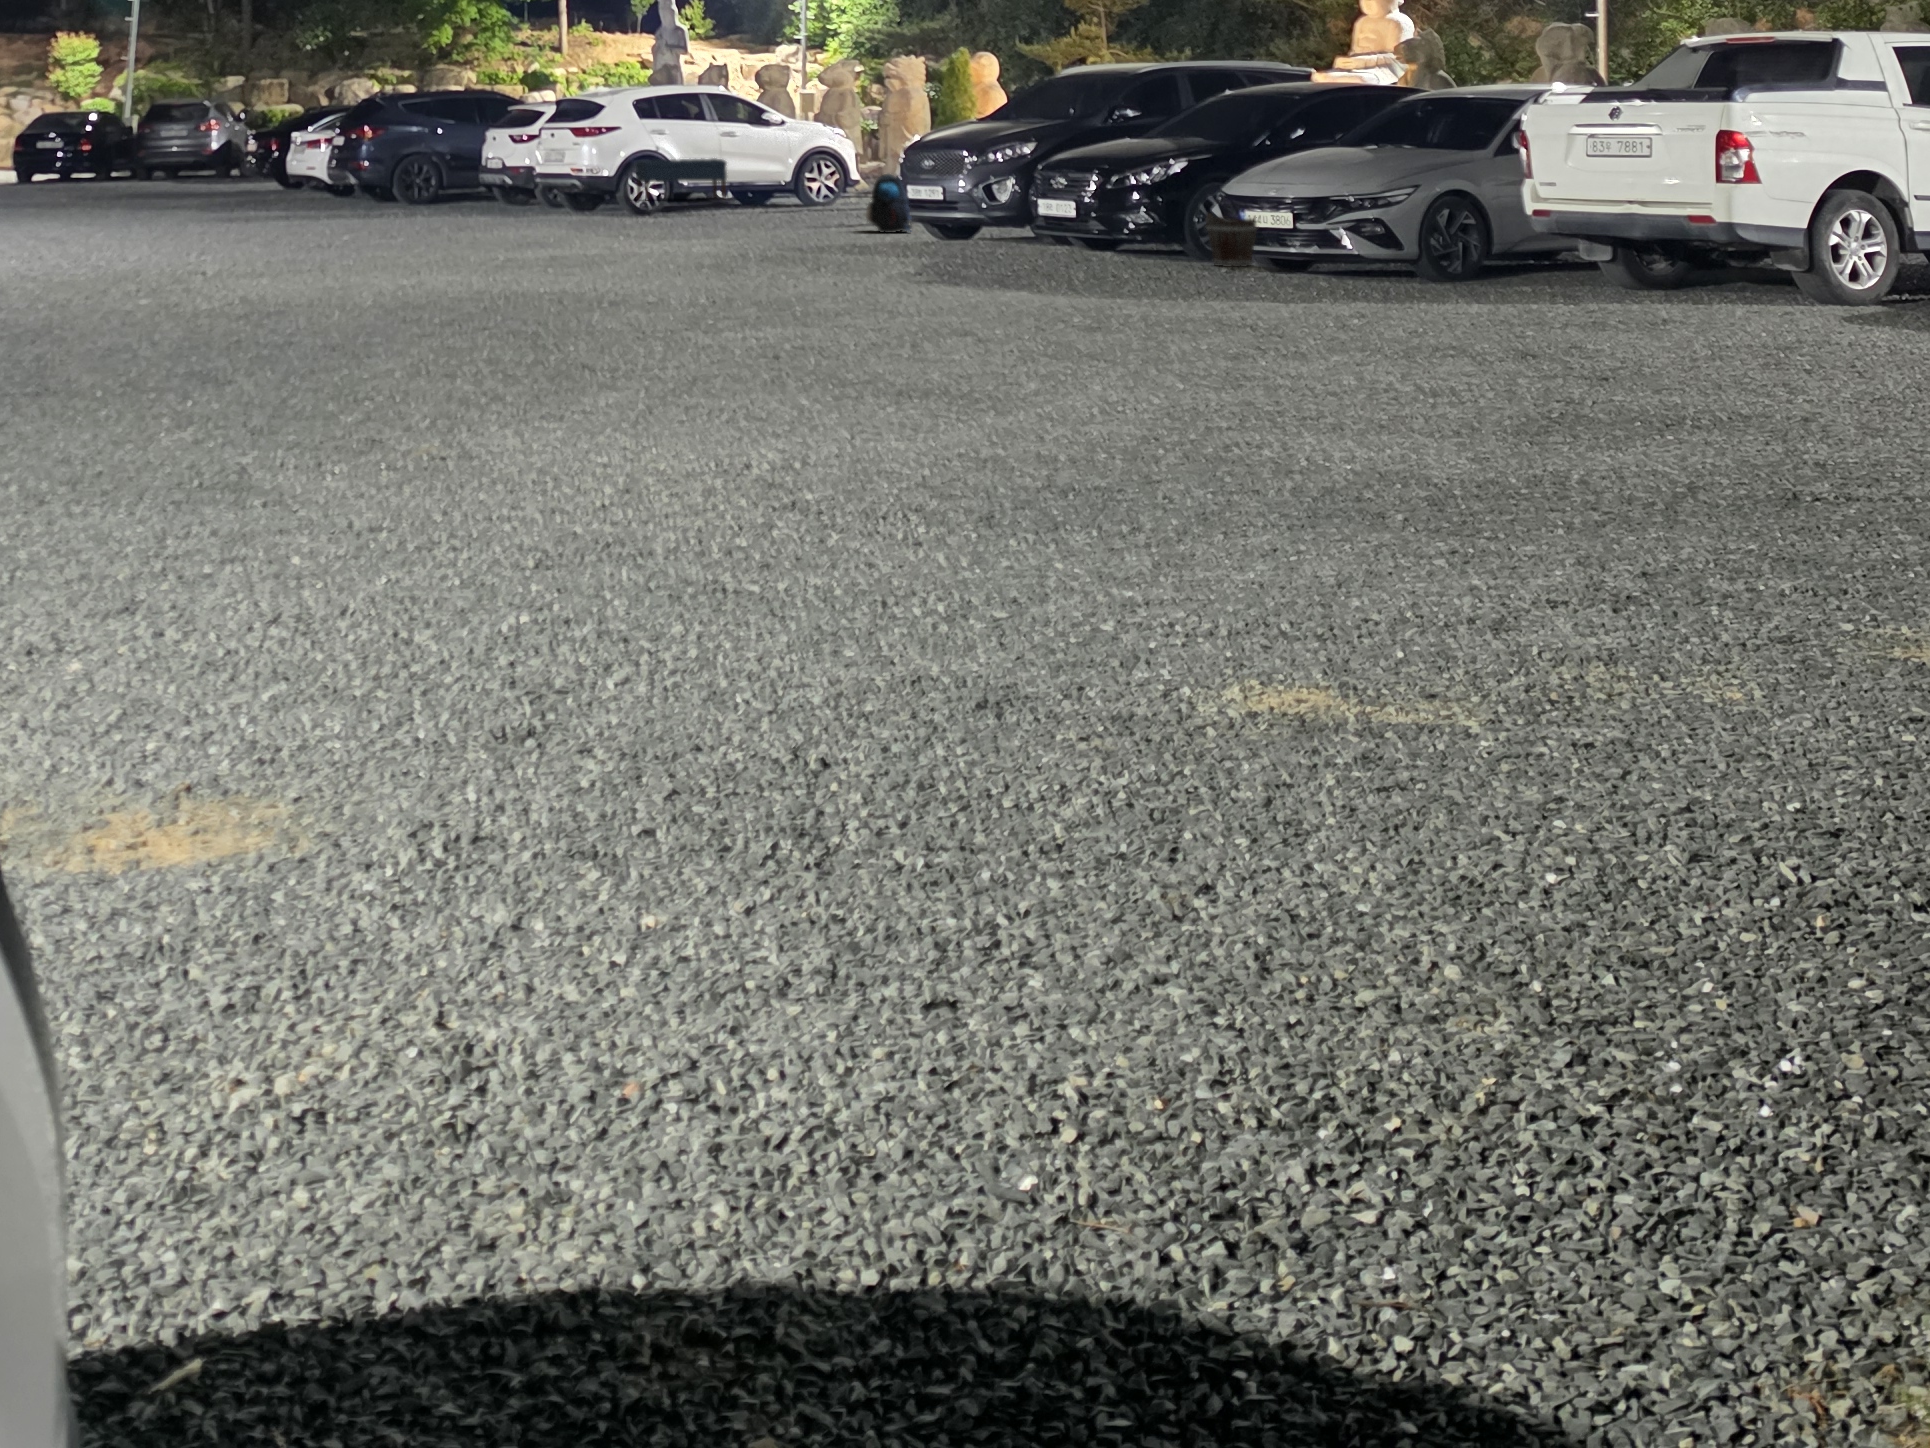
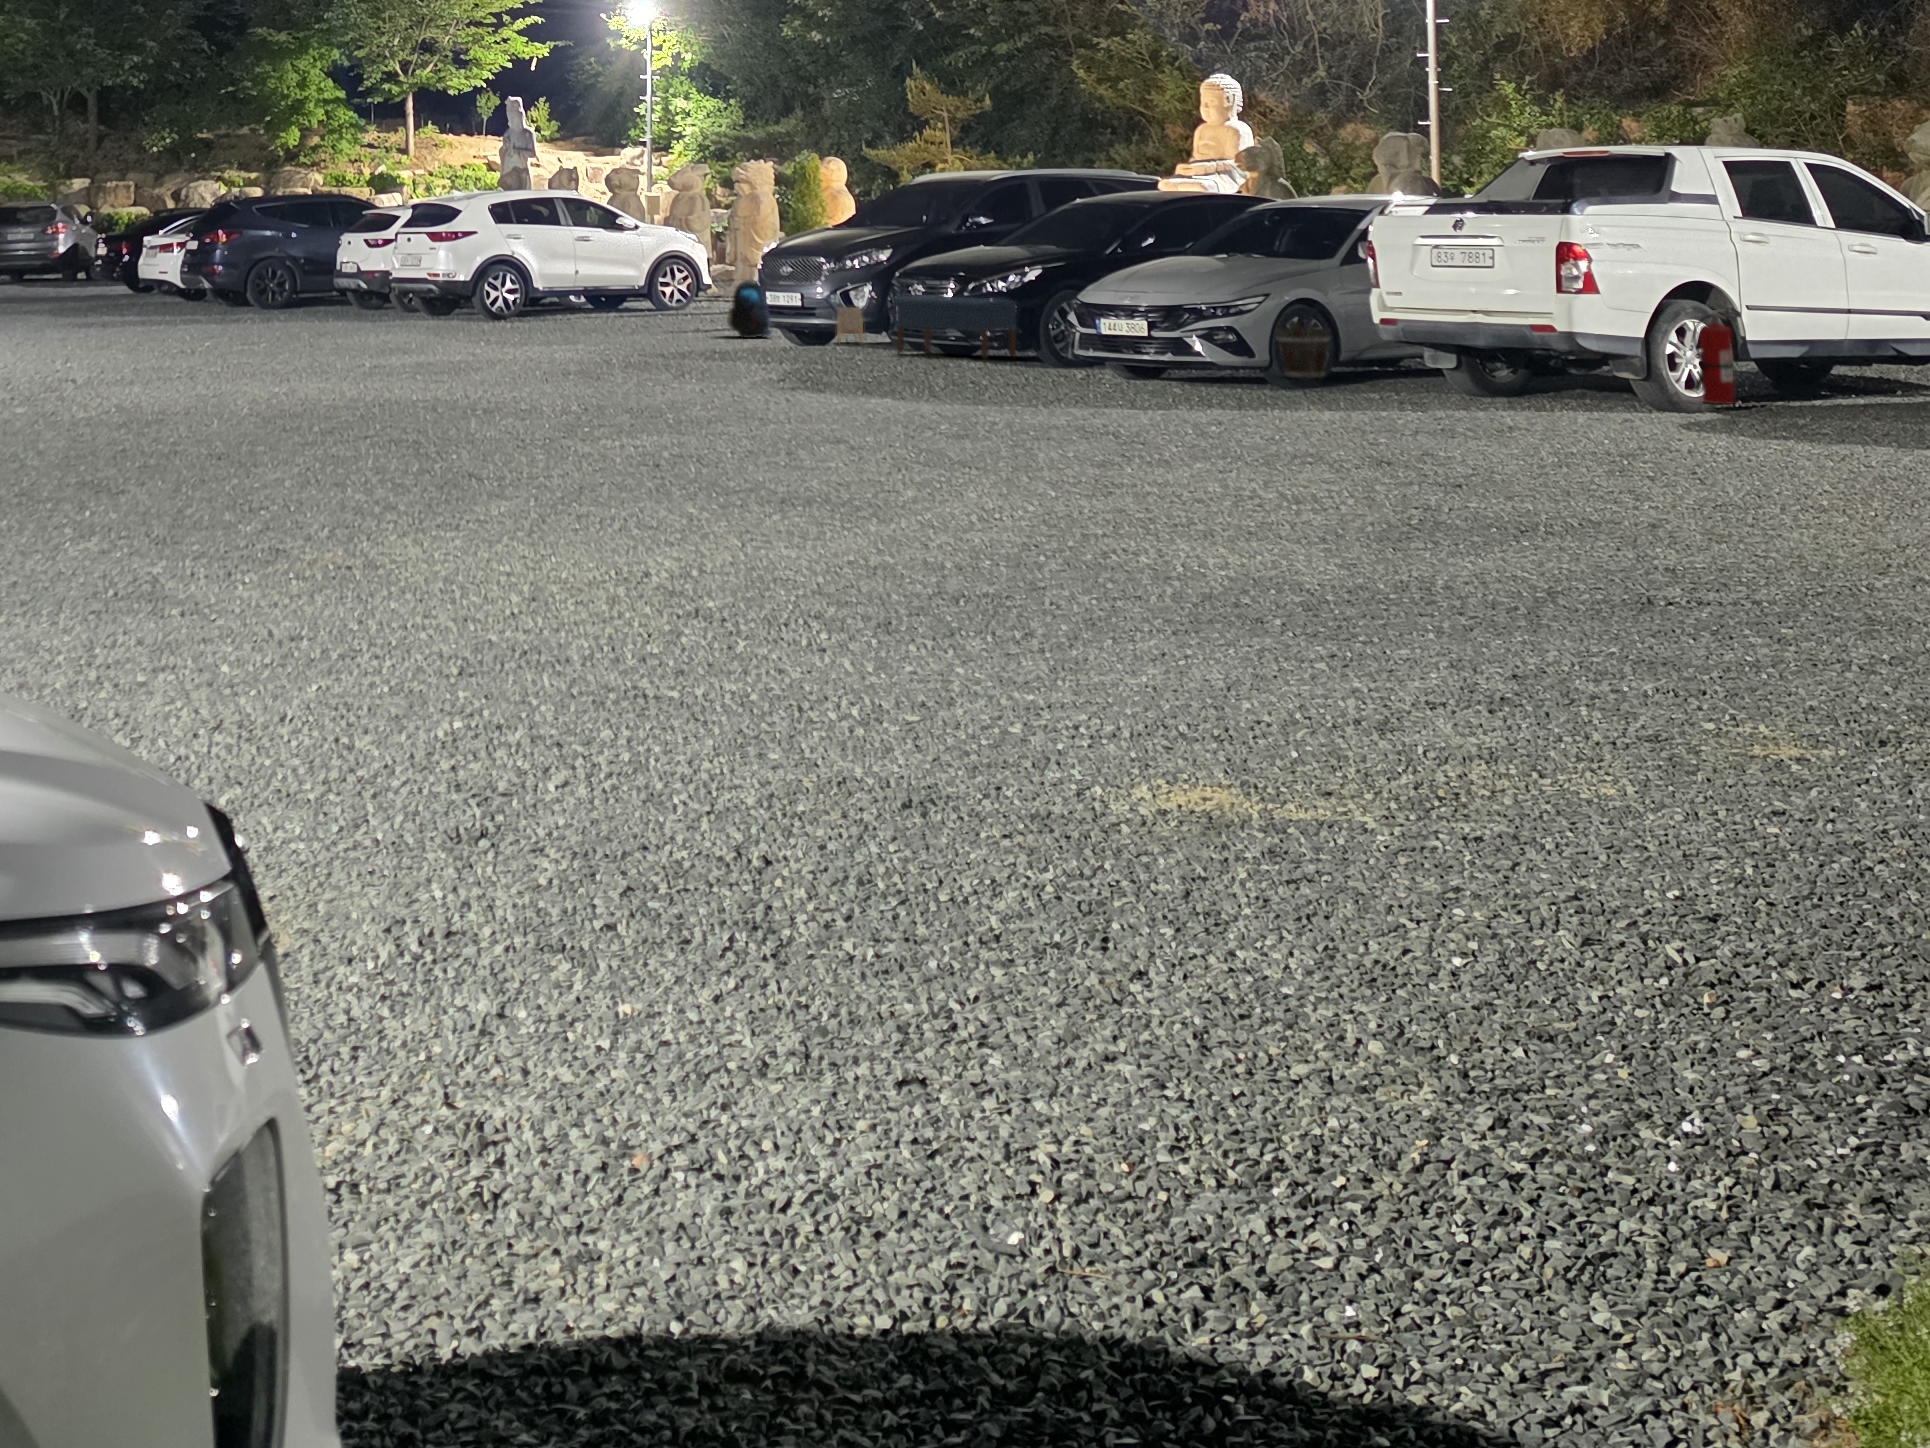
bench: present [635,158,727,200] -> present [894,295,1017,359]
planter: none [978,201,1005,238] -> present [837,307,863,342]
fire extinguisher: none [1861,203,1905,301] -> present [1693,310,1734,404]
bucket: present [1205,213,1257,267] -> present [1276,321,1330,379]

